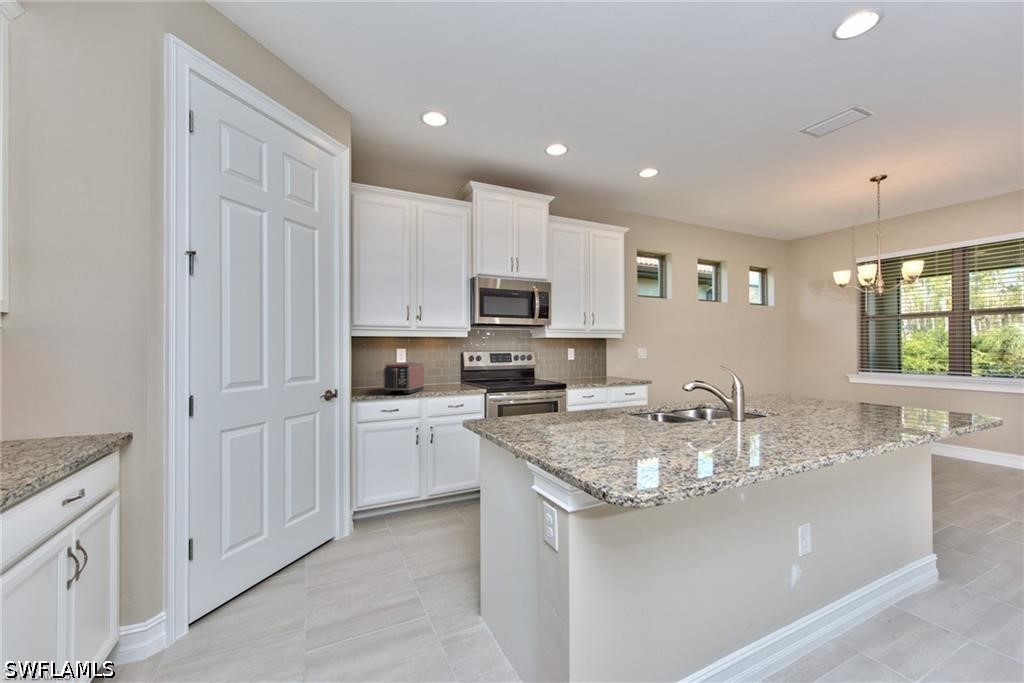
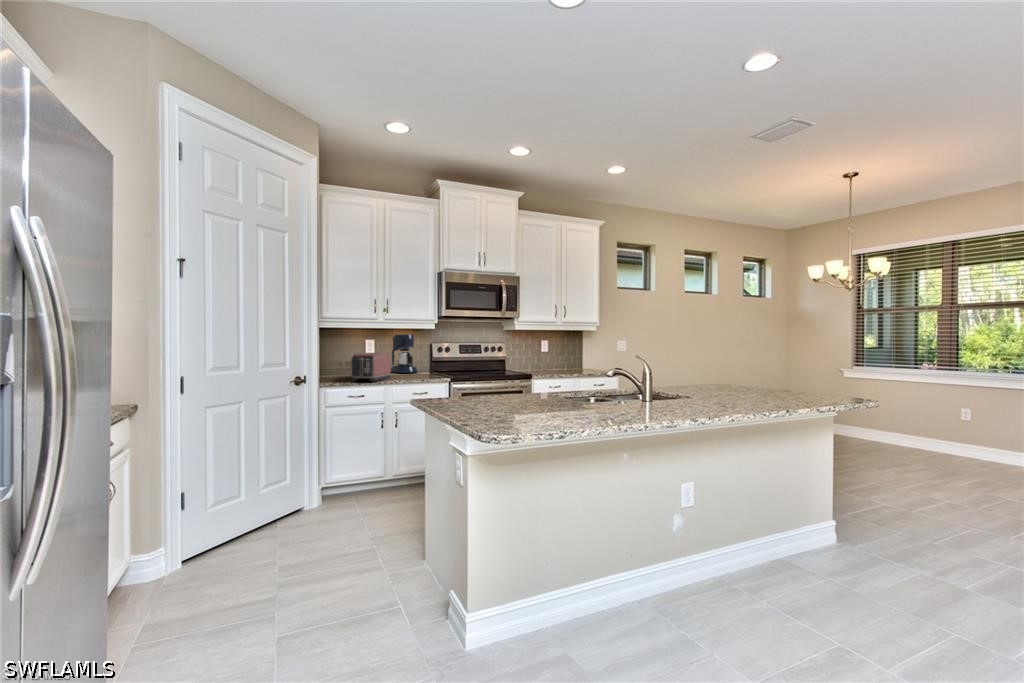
coffee maker: none [419,343,449,384] -> present [391,334,417,373]

